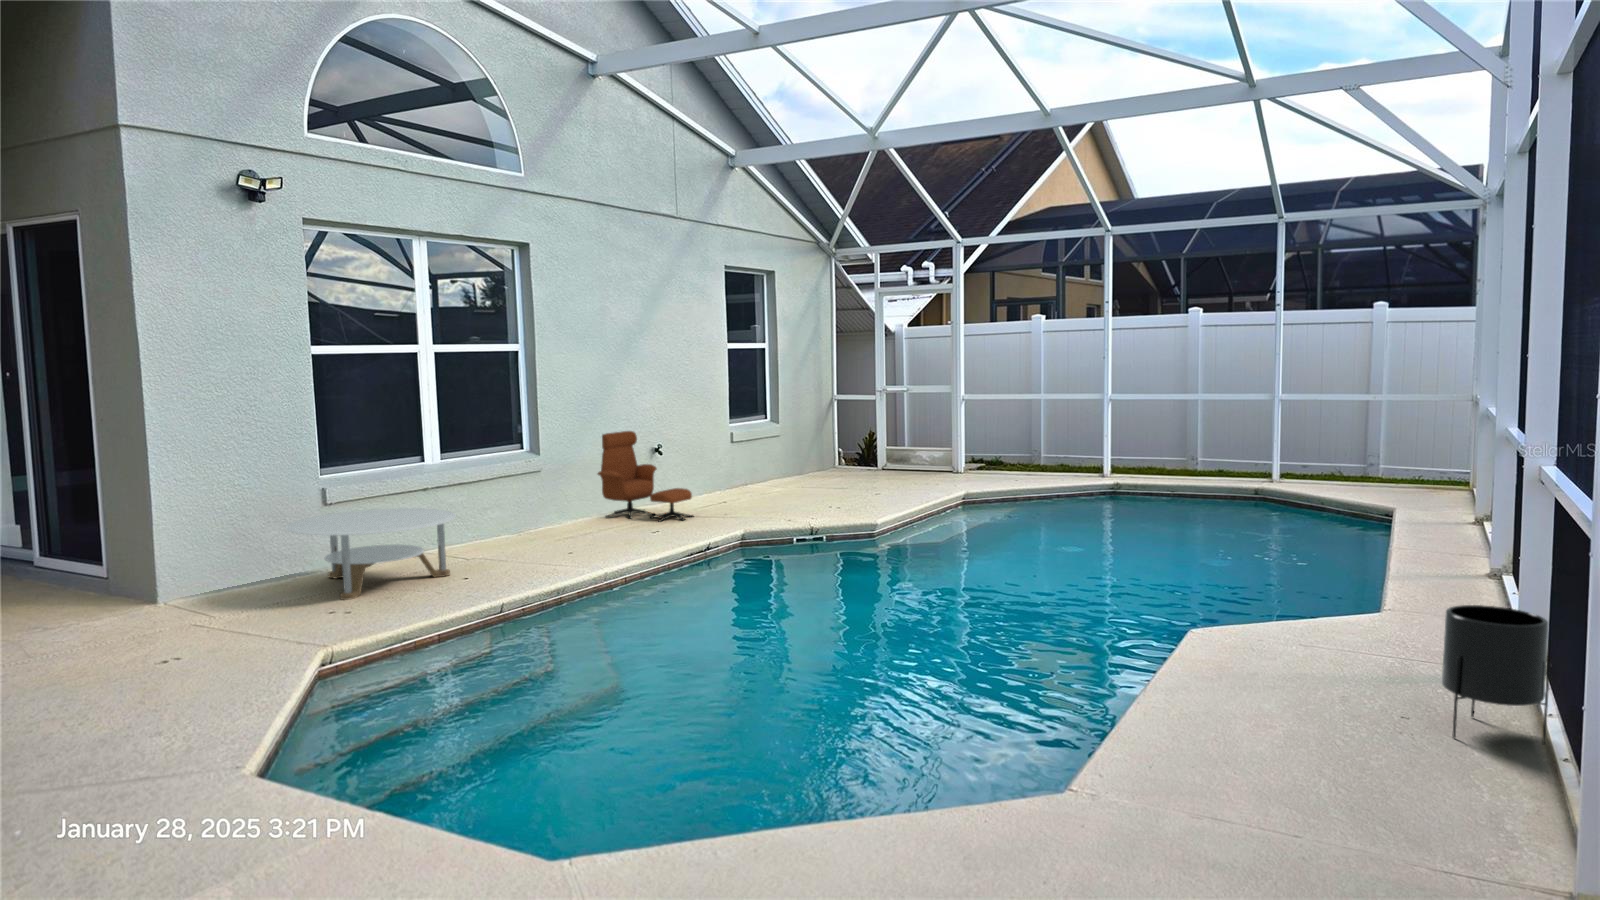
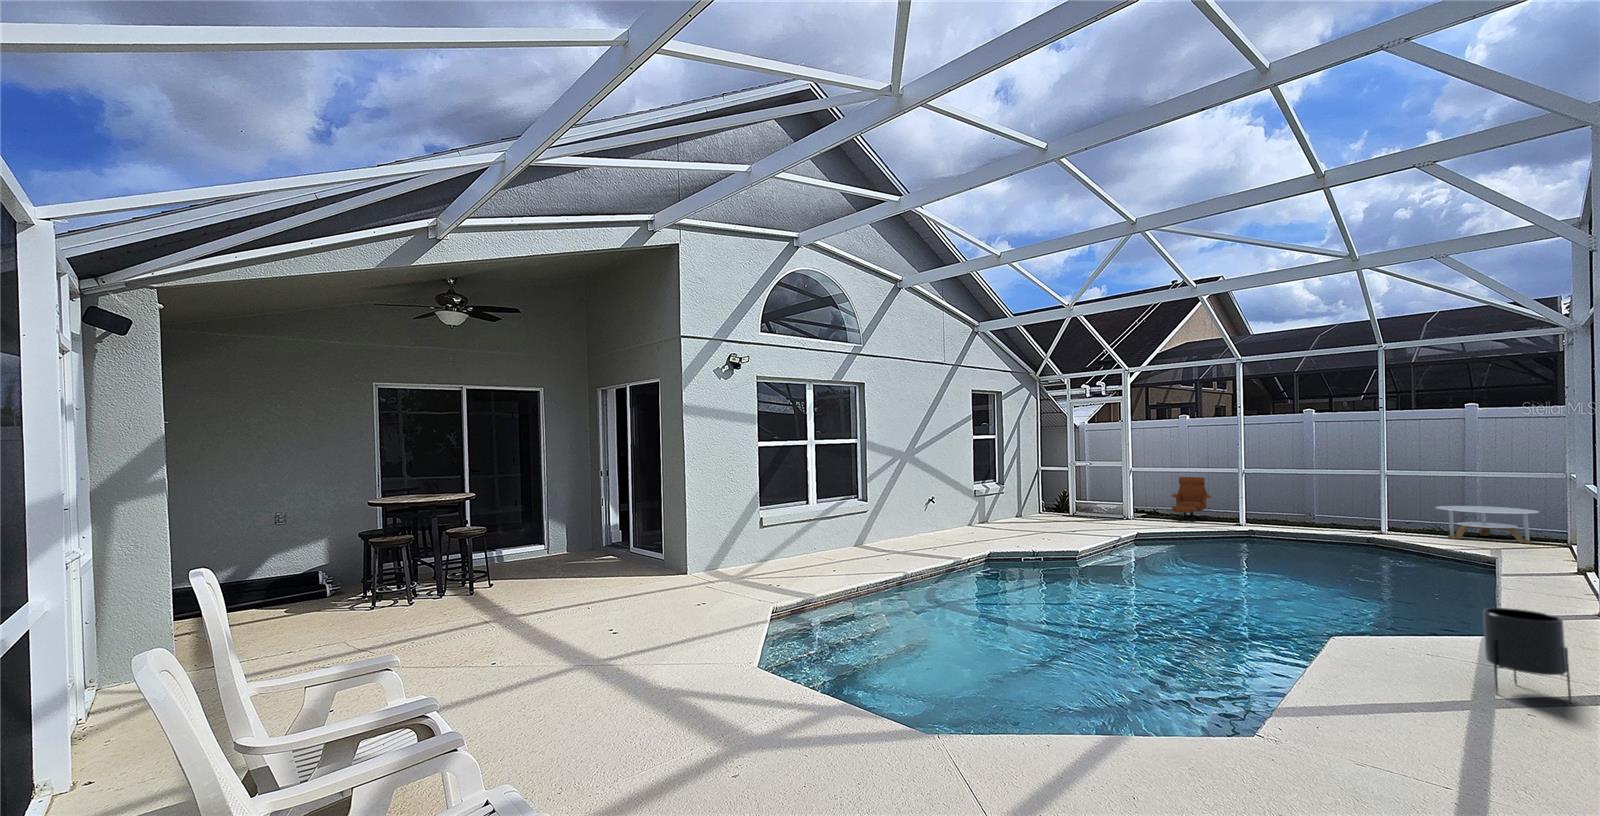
lounge chair: present [598,431,693,522] -> present [1172,477,1211,522]
round table: present [286,508,456,600] -> present [1436,506,1539,543]

